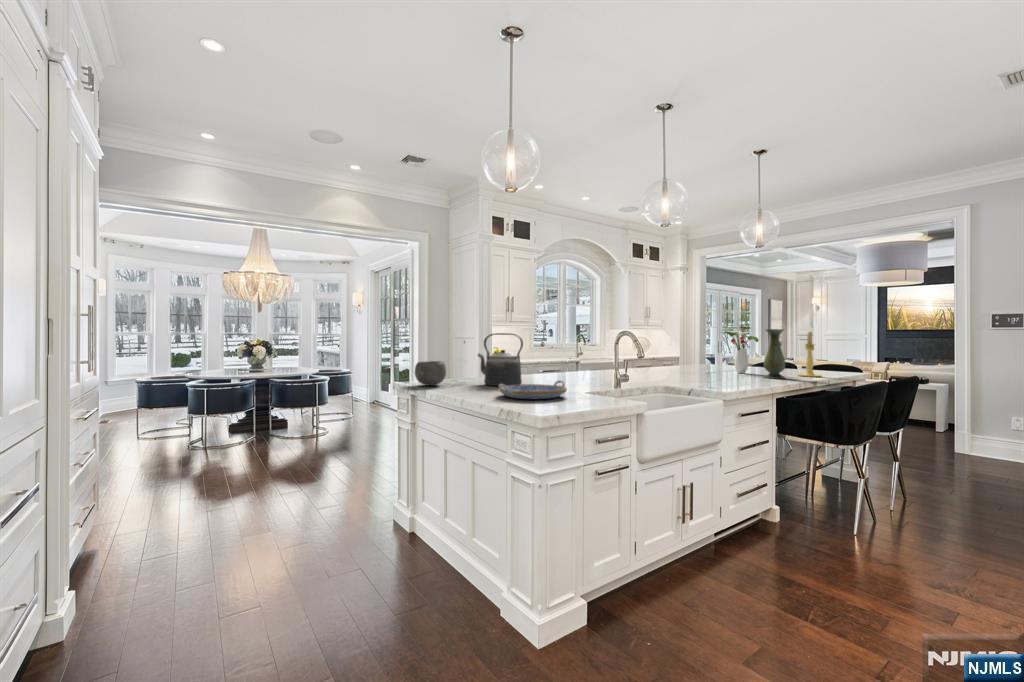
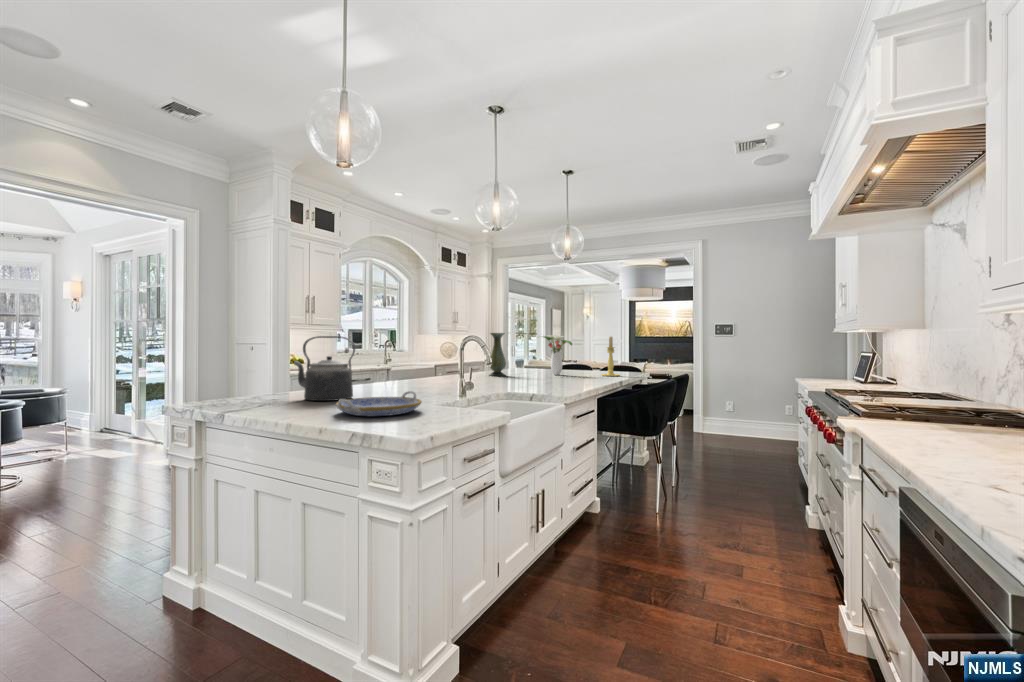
vase: present [764,329,786,379] -> present [490,333,506,376]
ceramic bowl: present [415,361,446,386] -> none [202,372,250,405]

